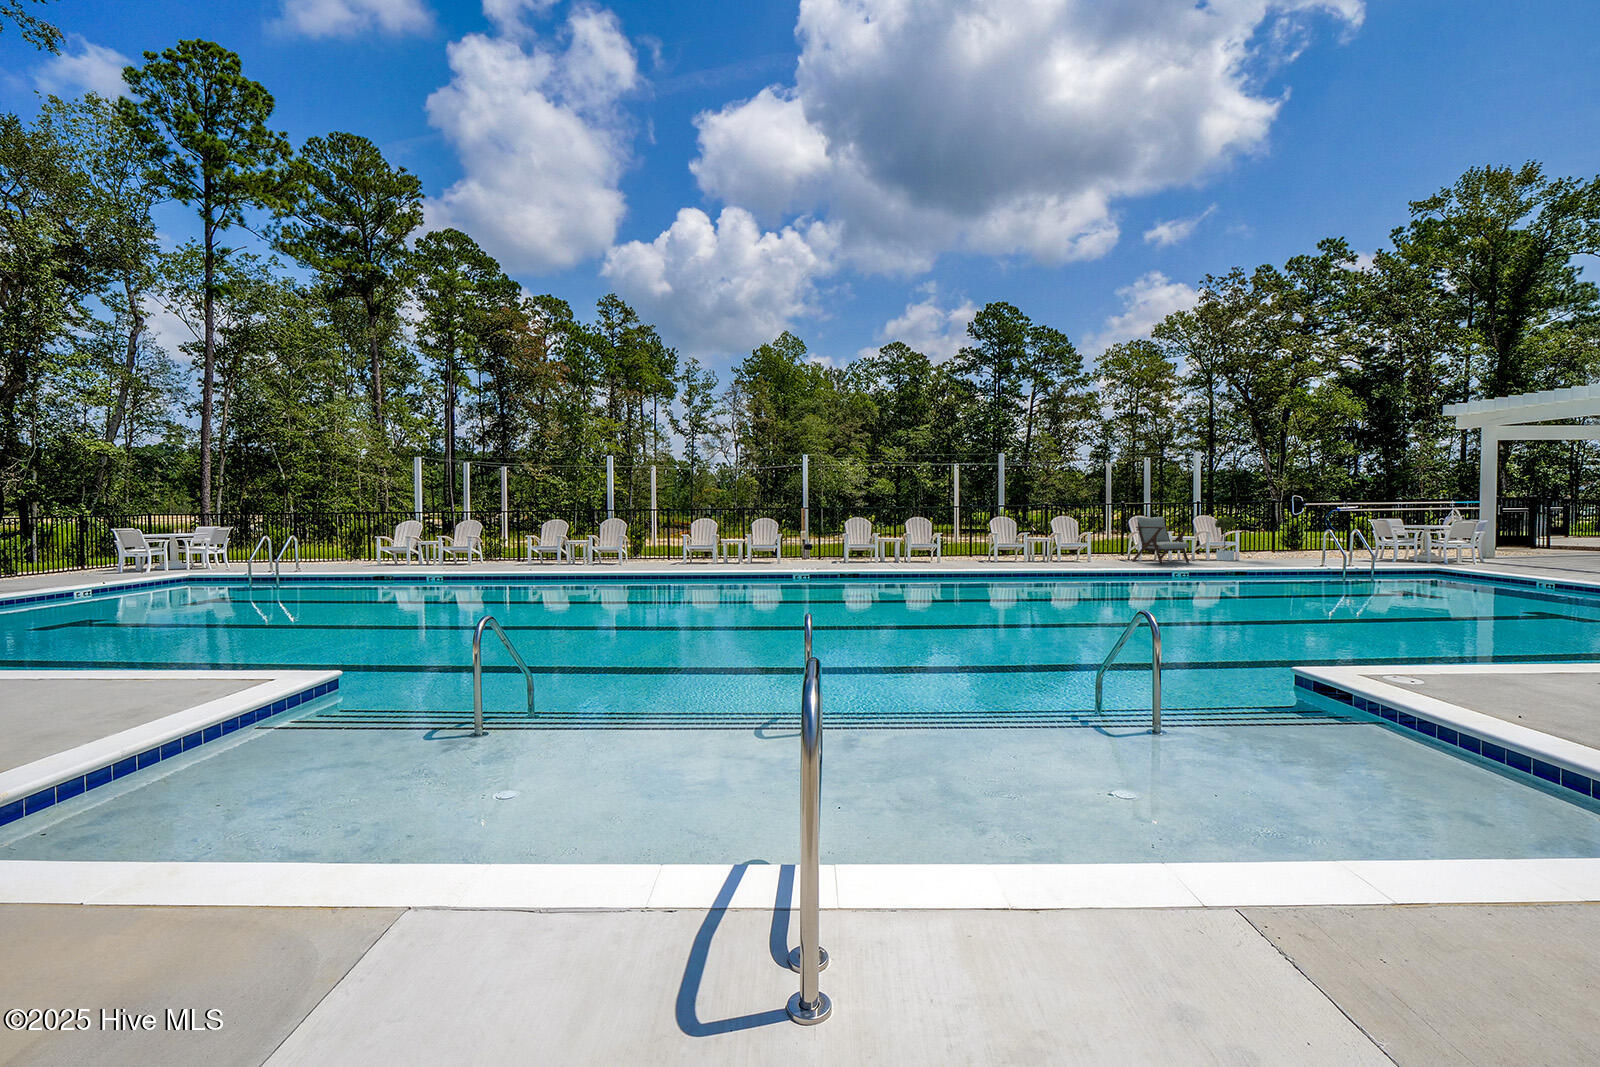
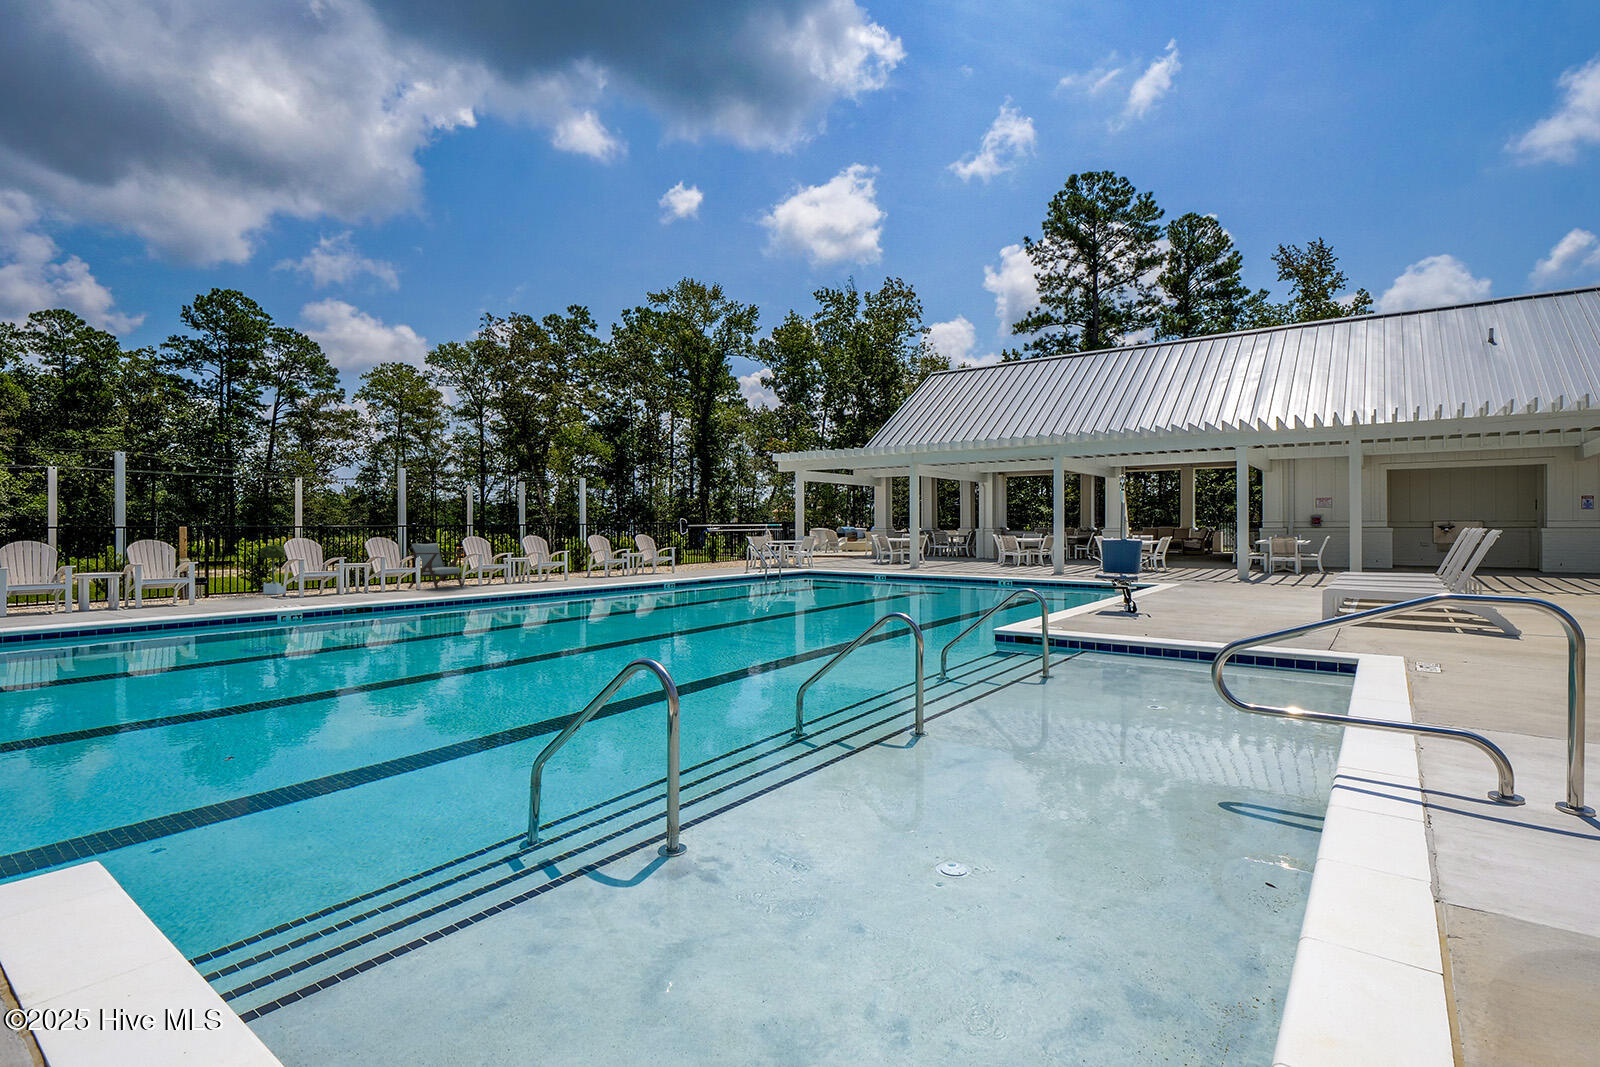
potted tree: present [1215,516,1236,561] -> present [260,544,286,594]

